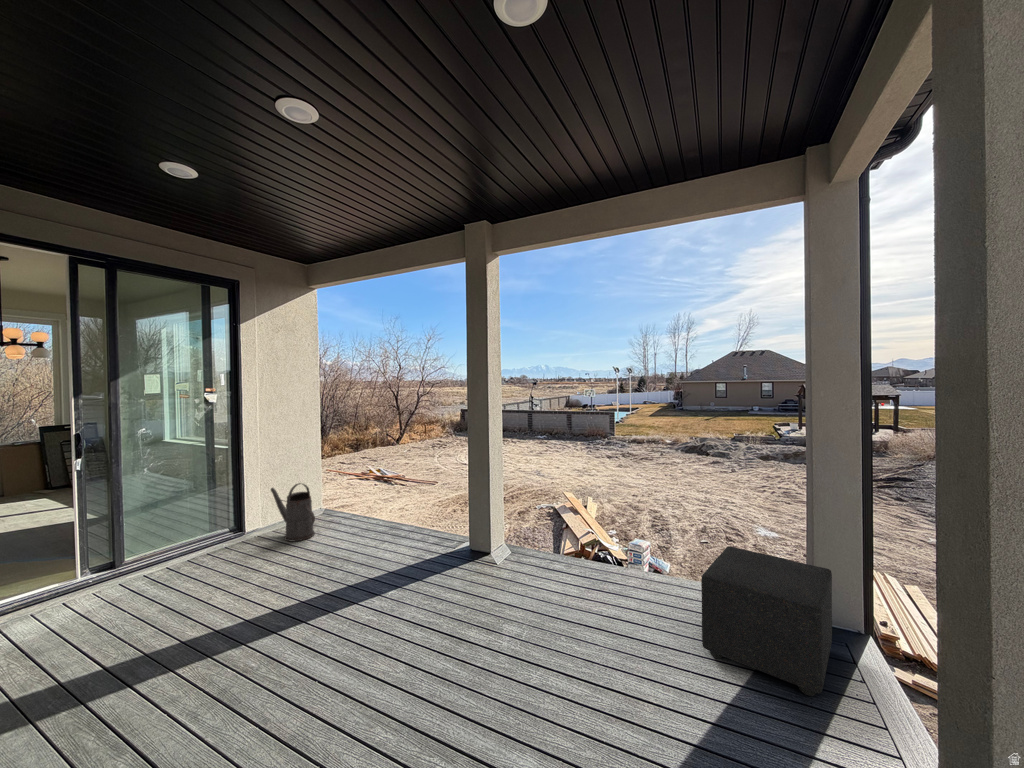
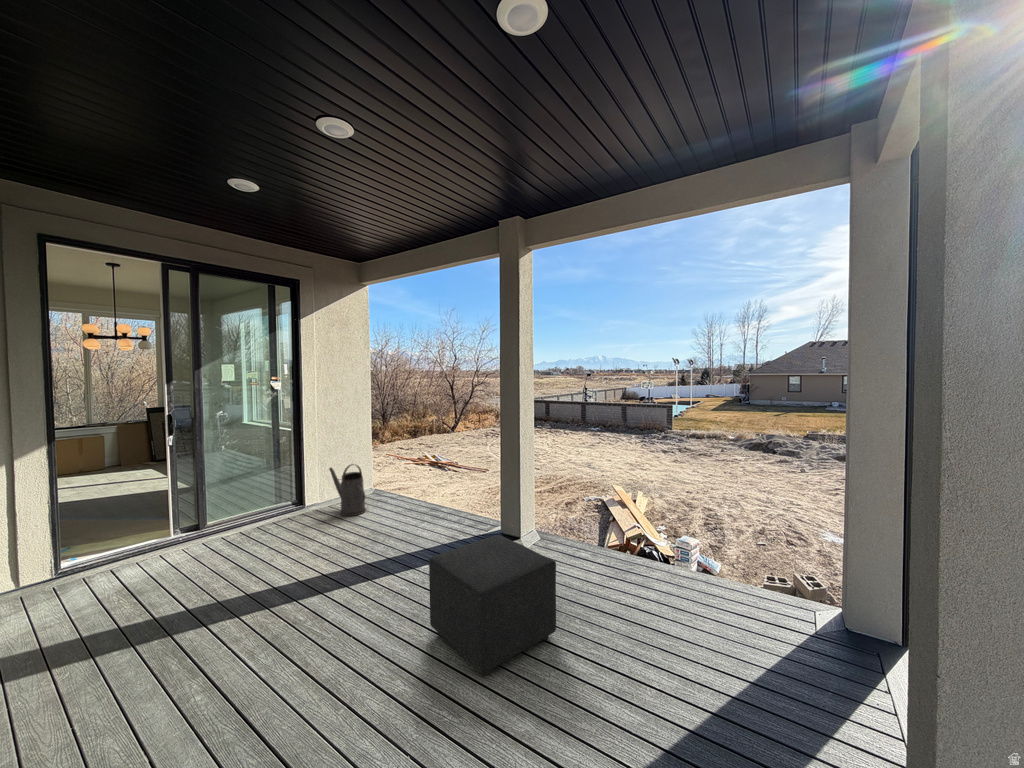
ottoman: present [701,546,832,696] -> present [429,535,556,676]

